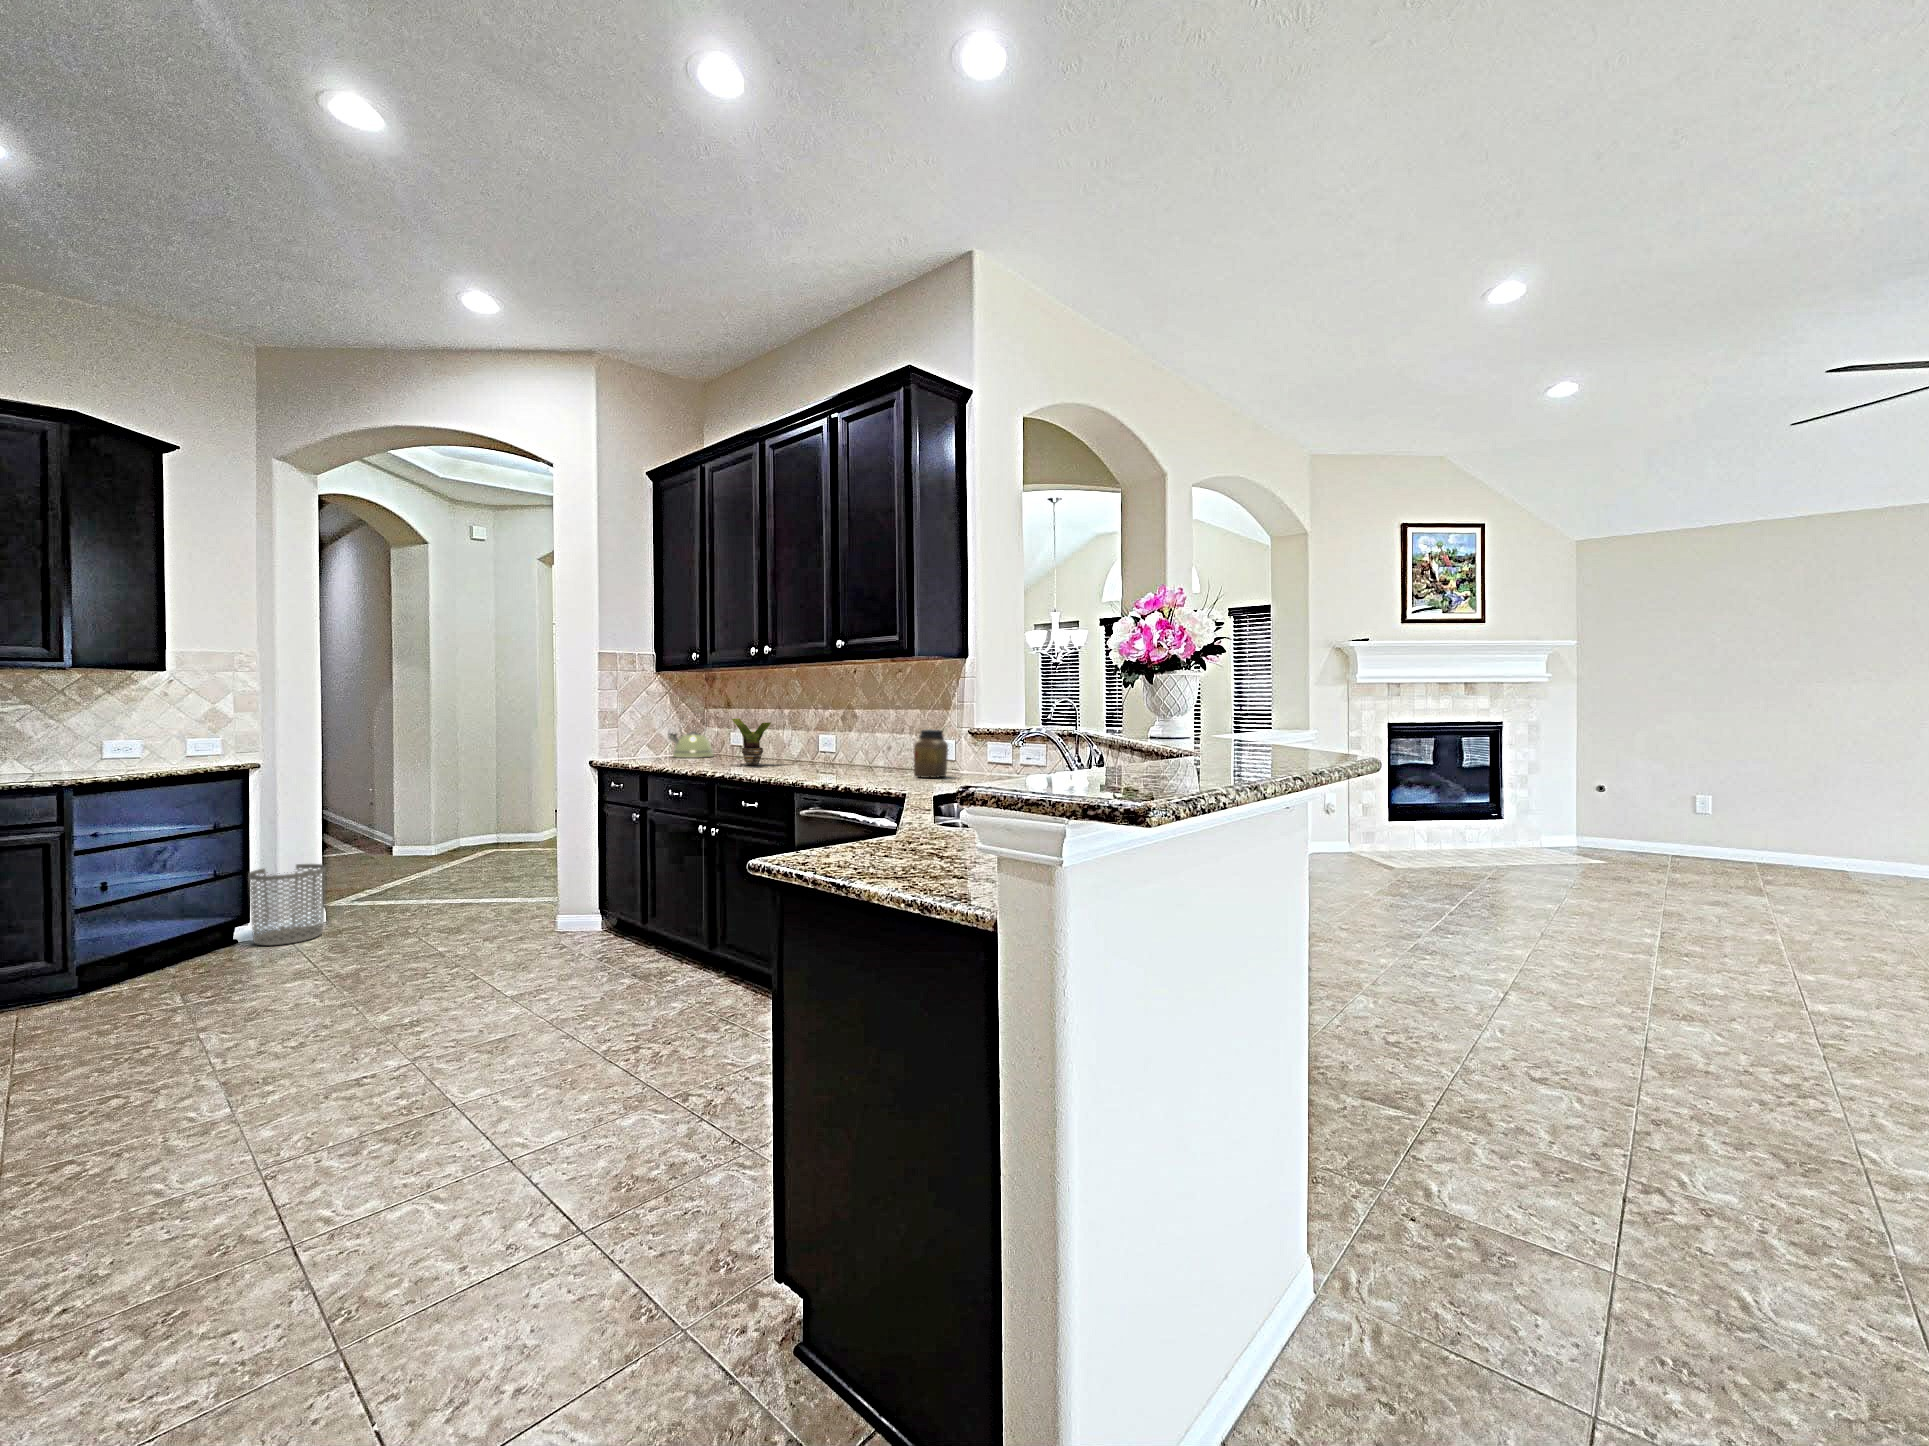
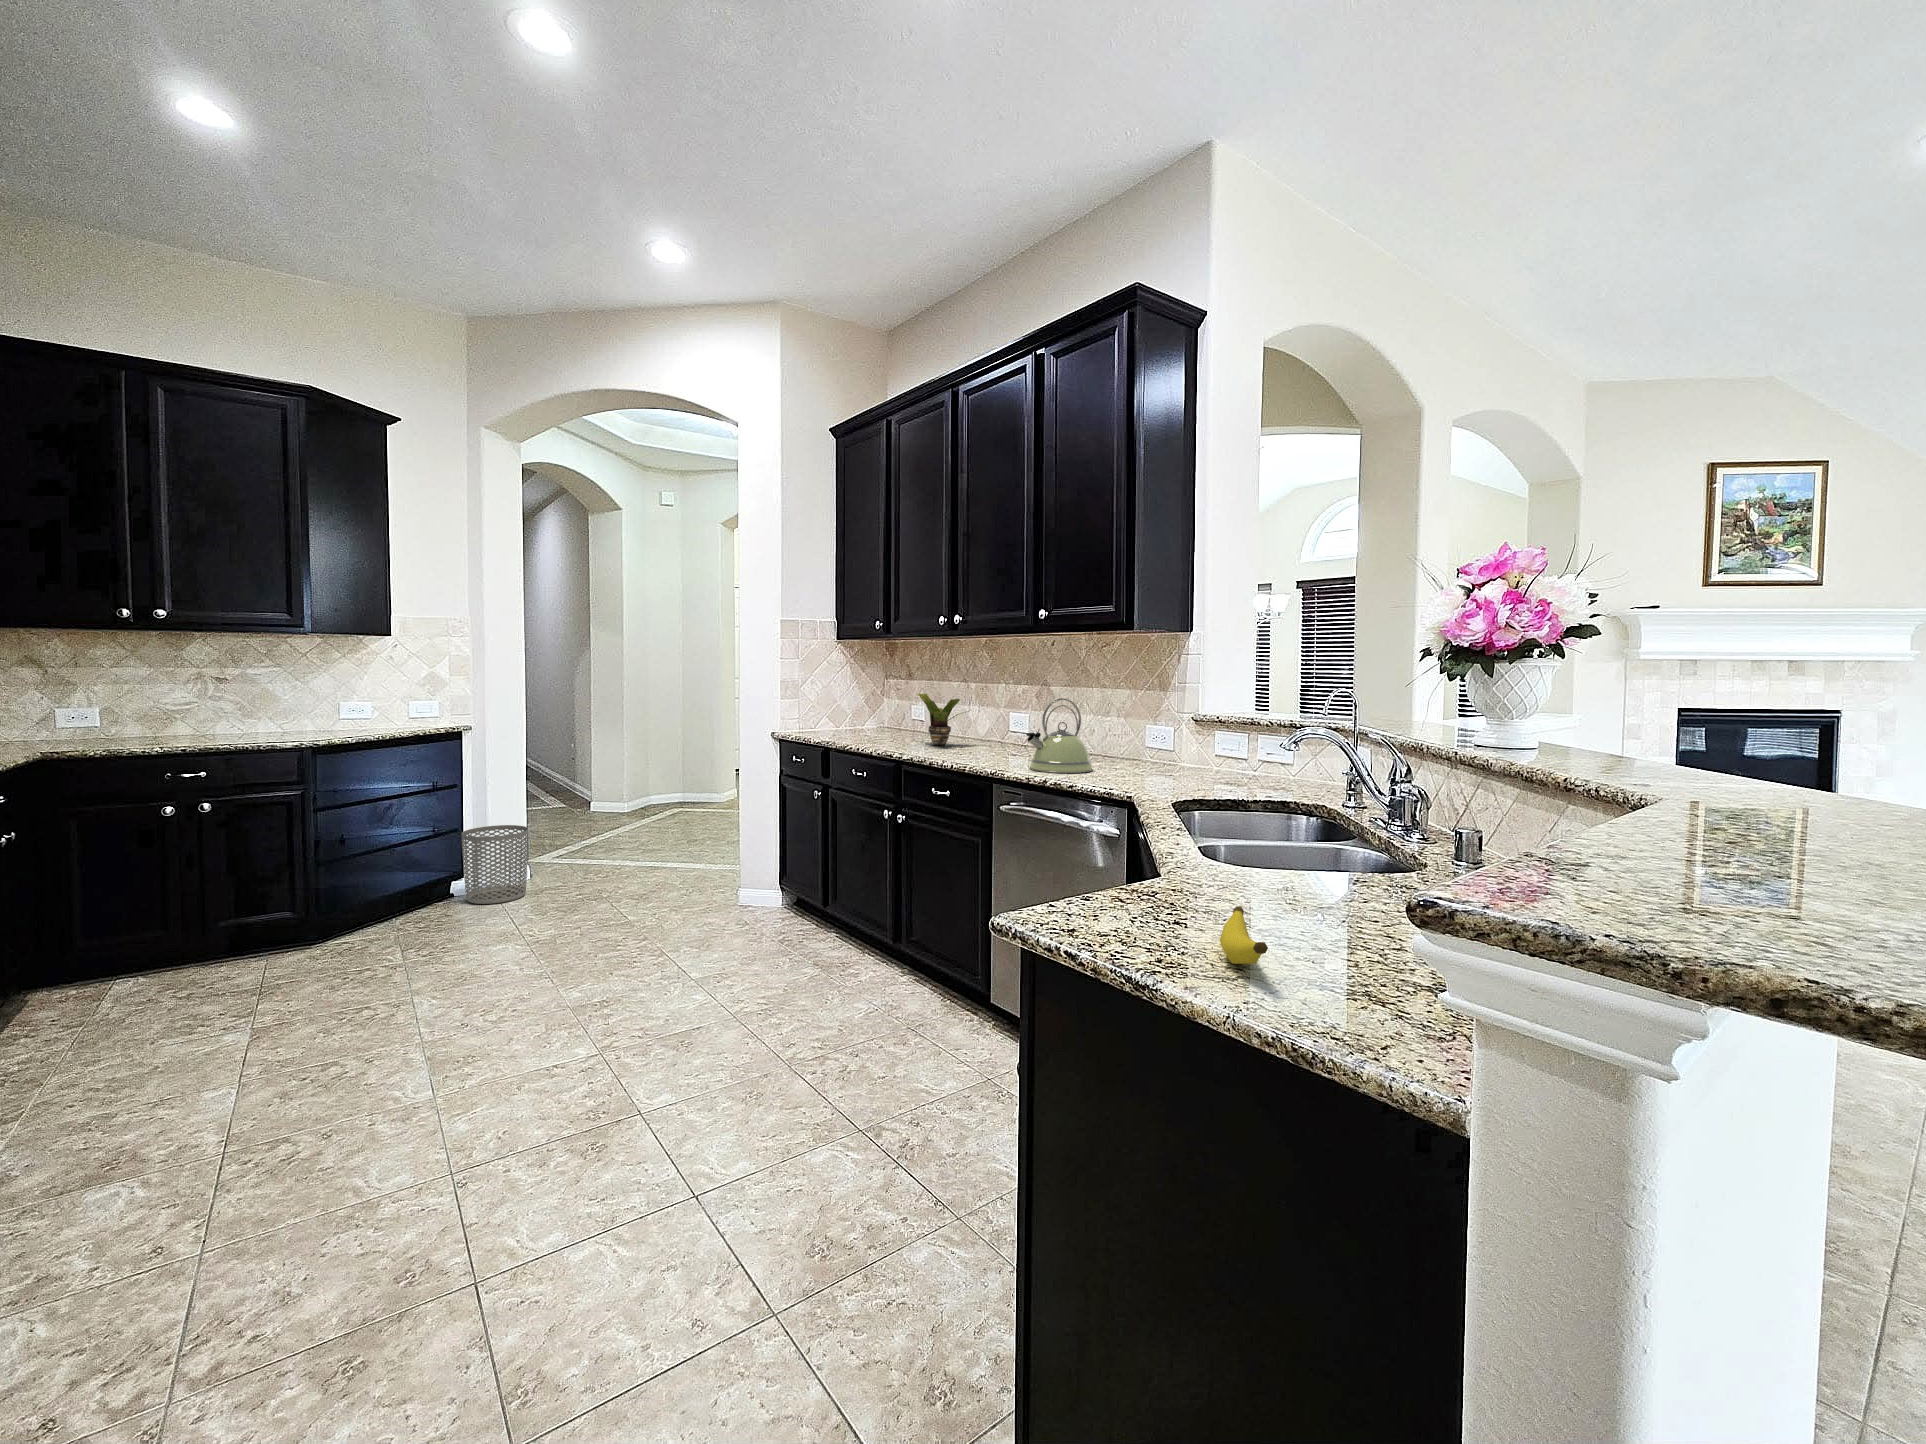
kettle: present [669,716,713,758] -> present [1026,698,1092,773]
jar: present [914,729,948,778] -> none [1127,715,1168,772]
banana: none [909,840,933,873] -> present [1220,906,1268,964]

